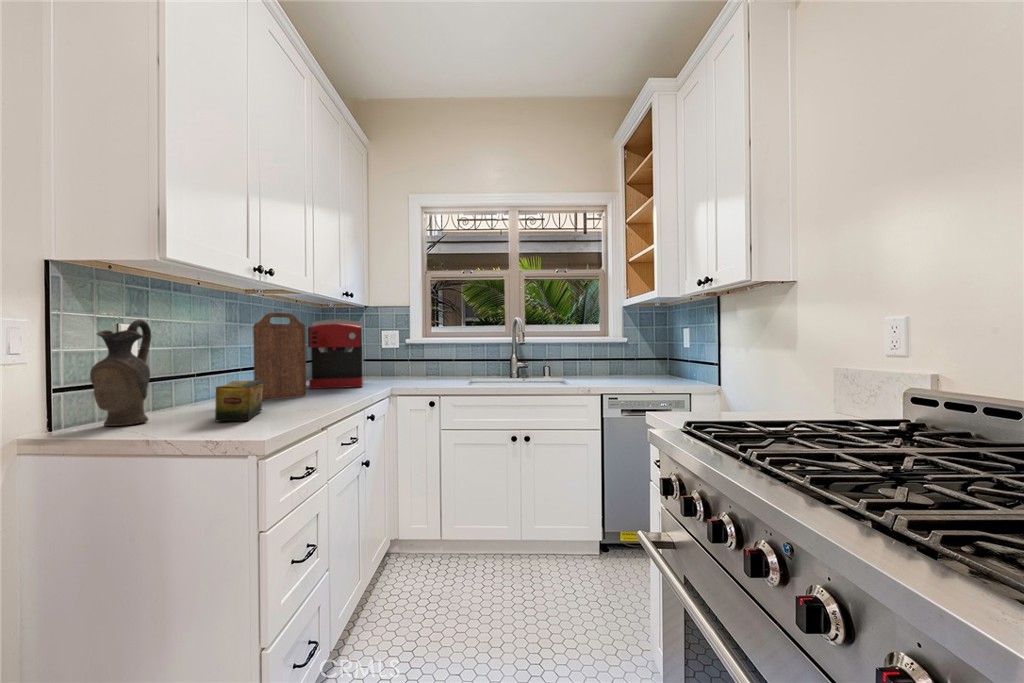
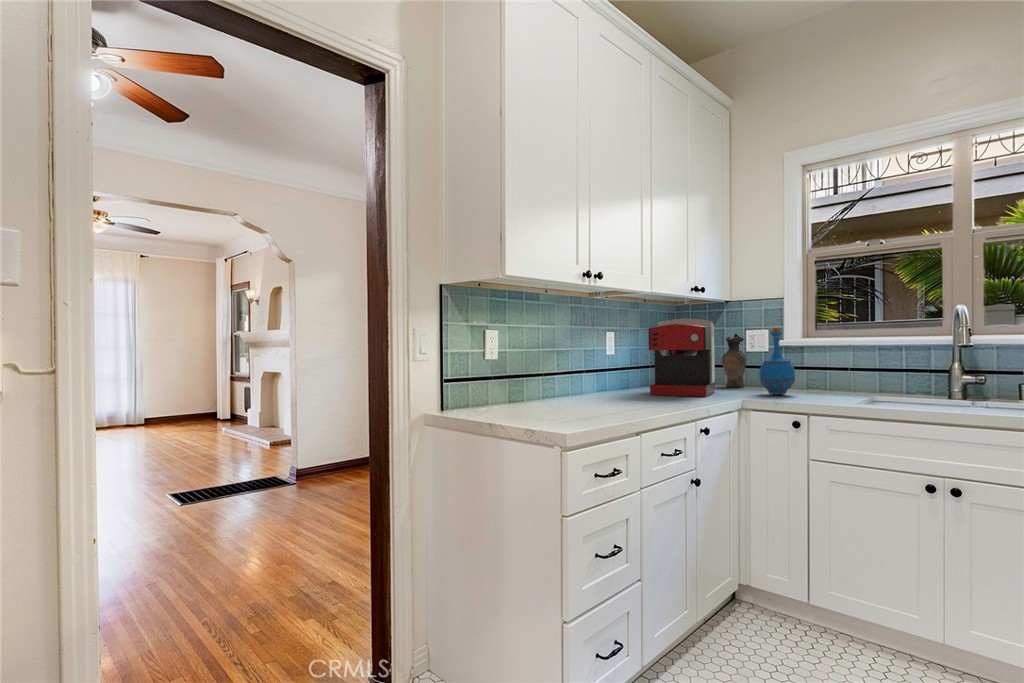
cutting board: present [253,313,306,400] -> none [588,315,639,402]
ceramic pitcher: present [90,320,151,426] -> present [721,334,746,387]
bottle: none [400,329,427,382] -> present [759,328,795,395]
tea box: present [215,380,263,421] -> none [542,381,587,418]

